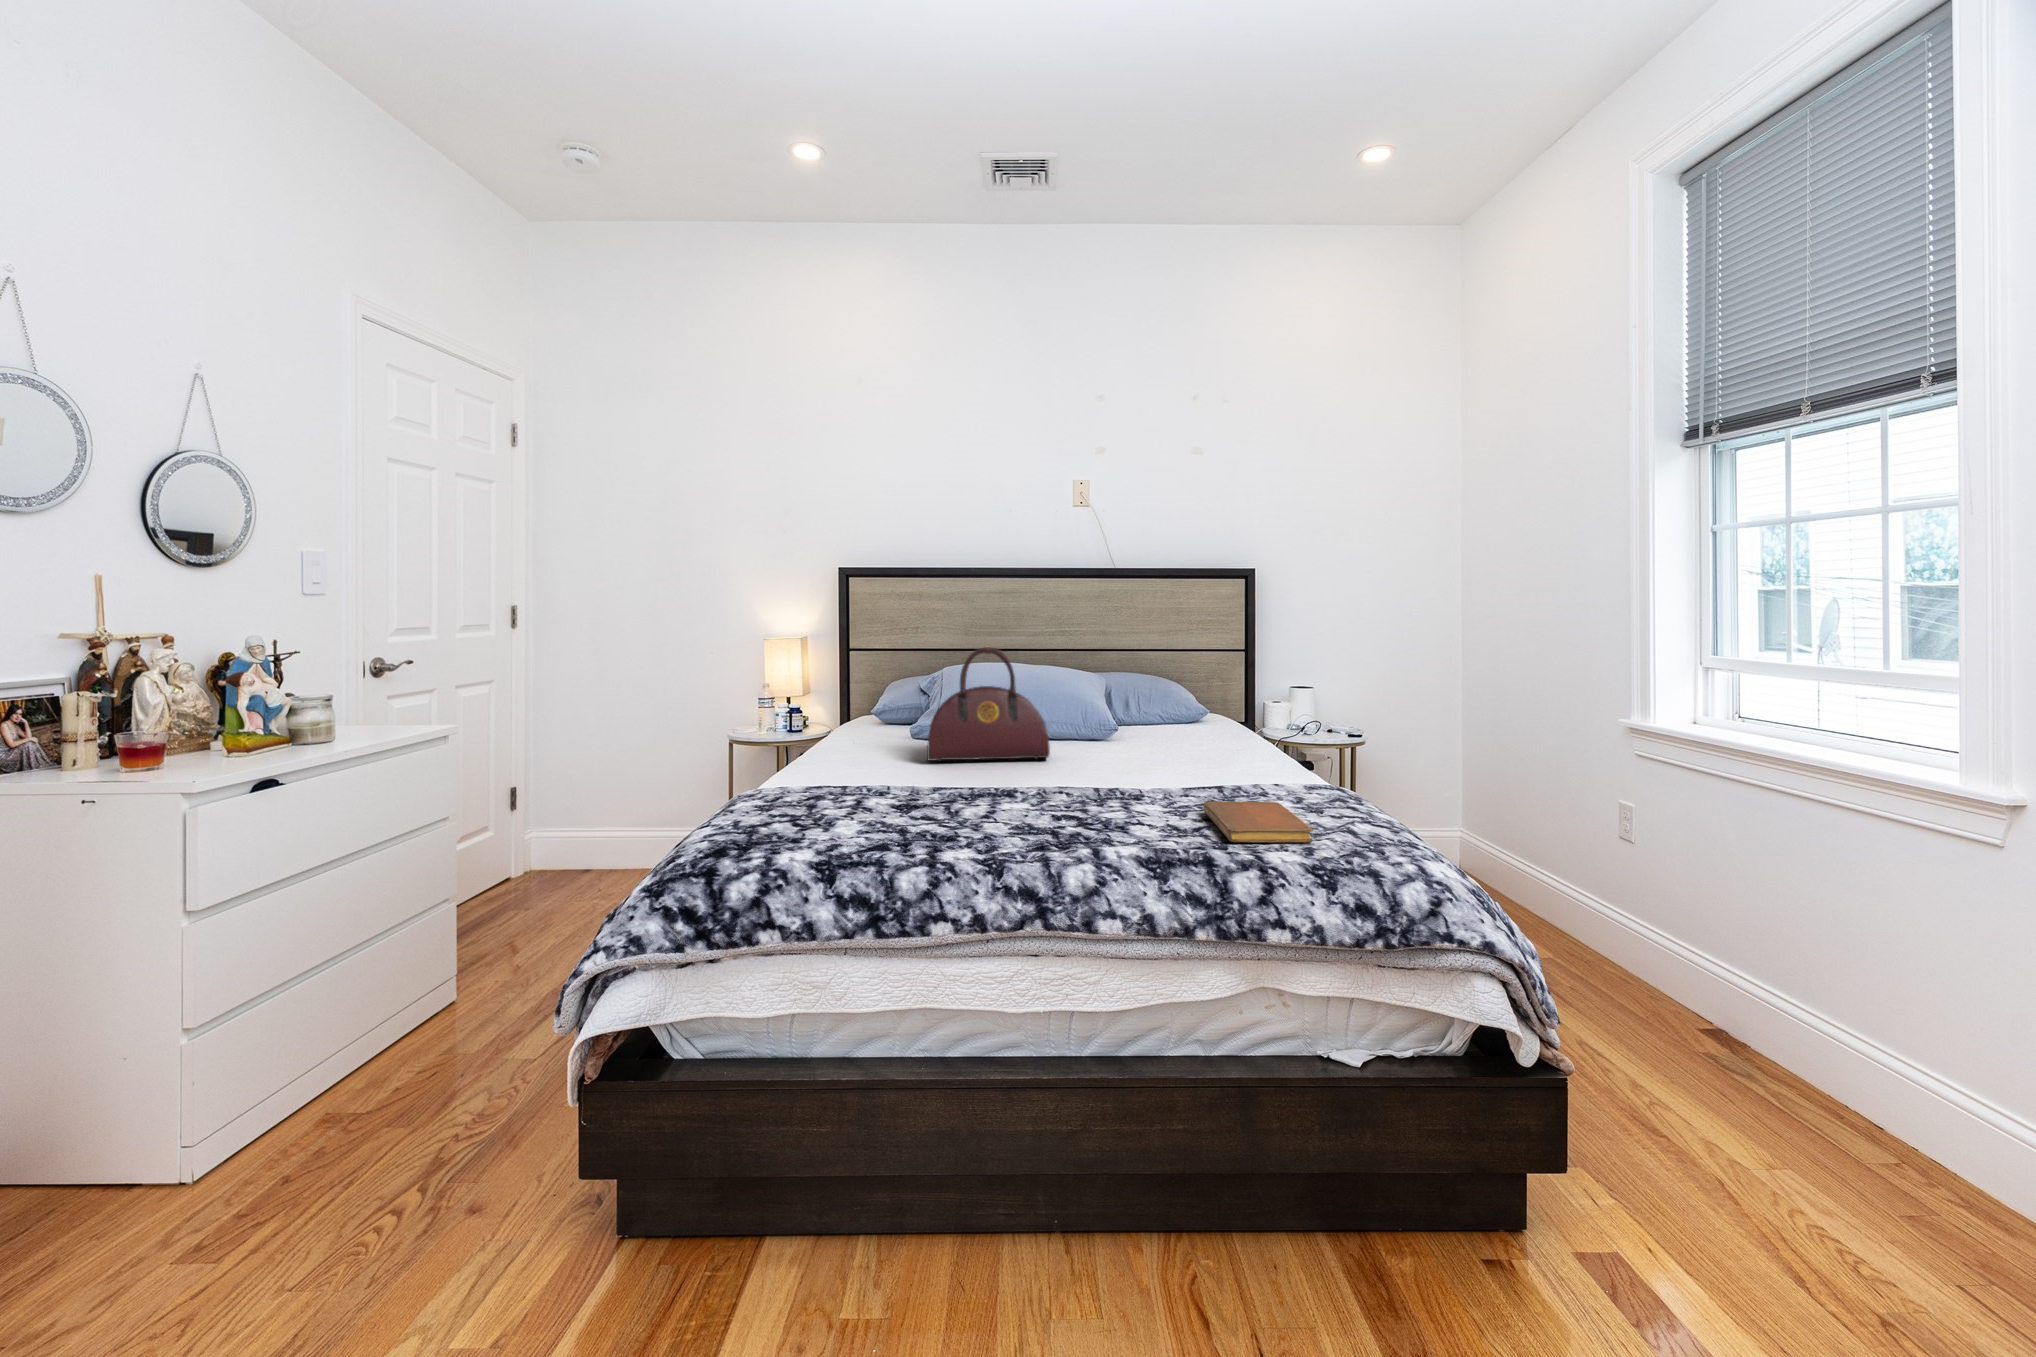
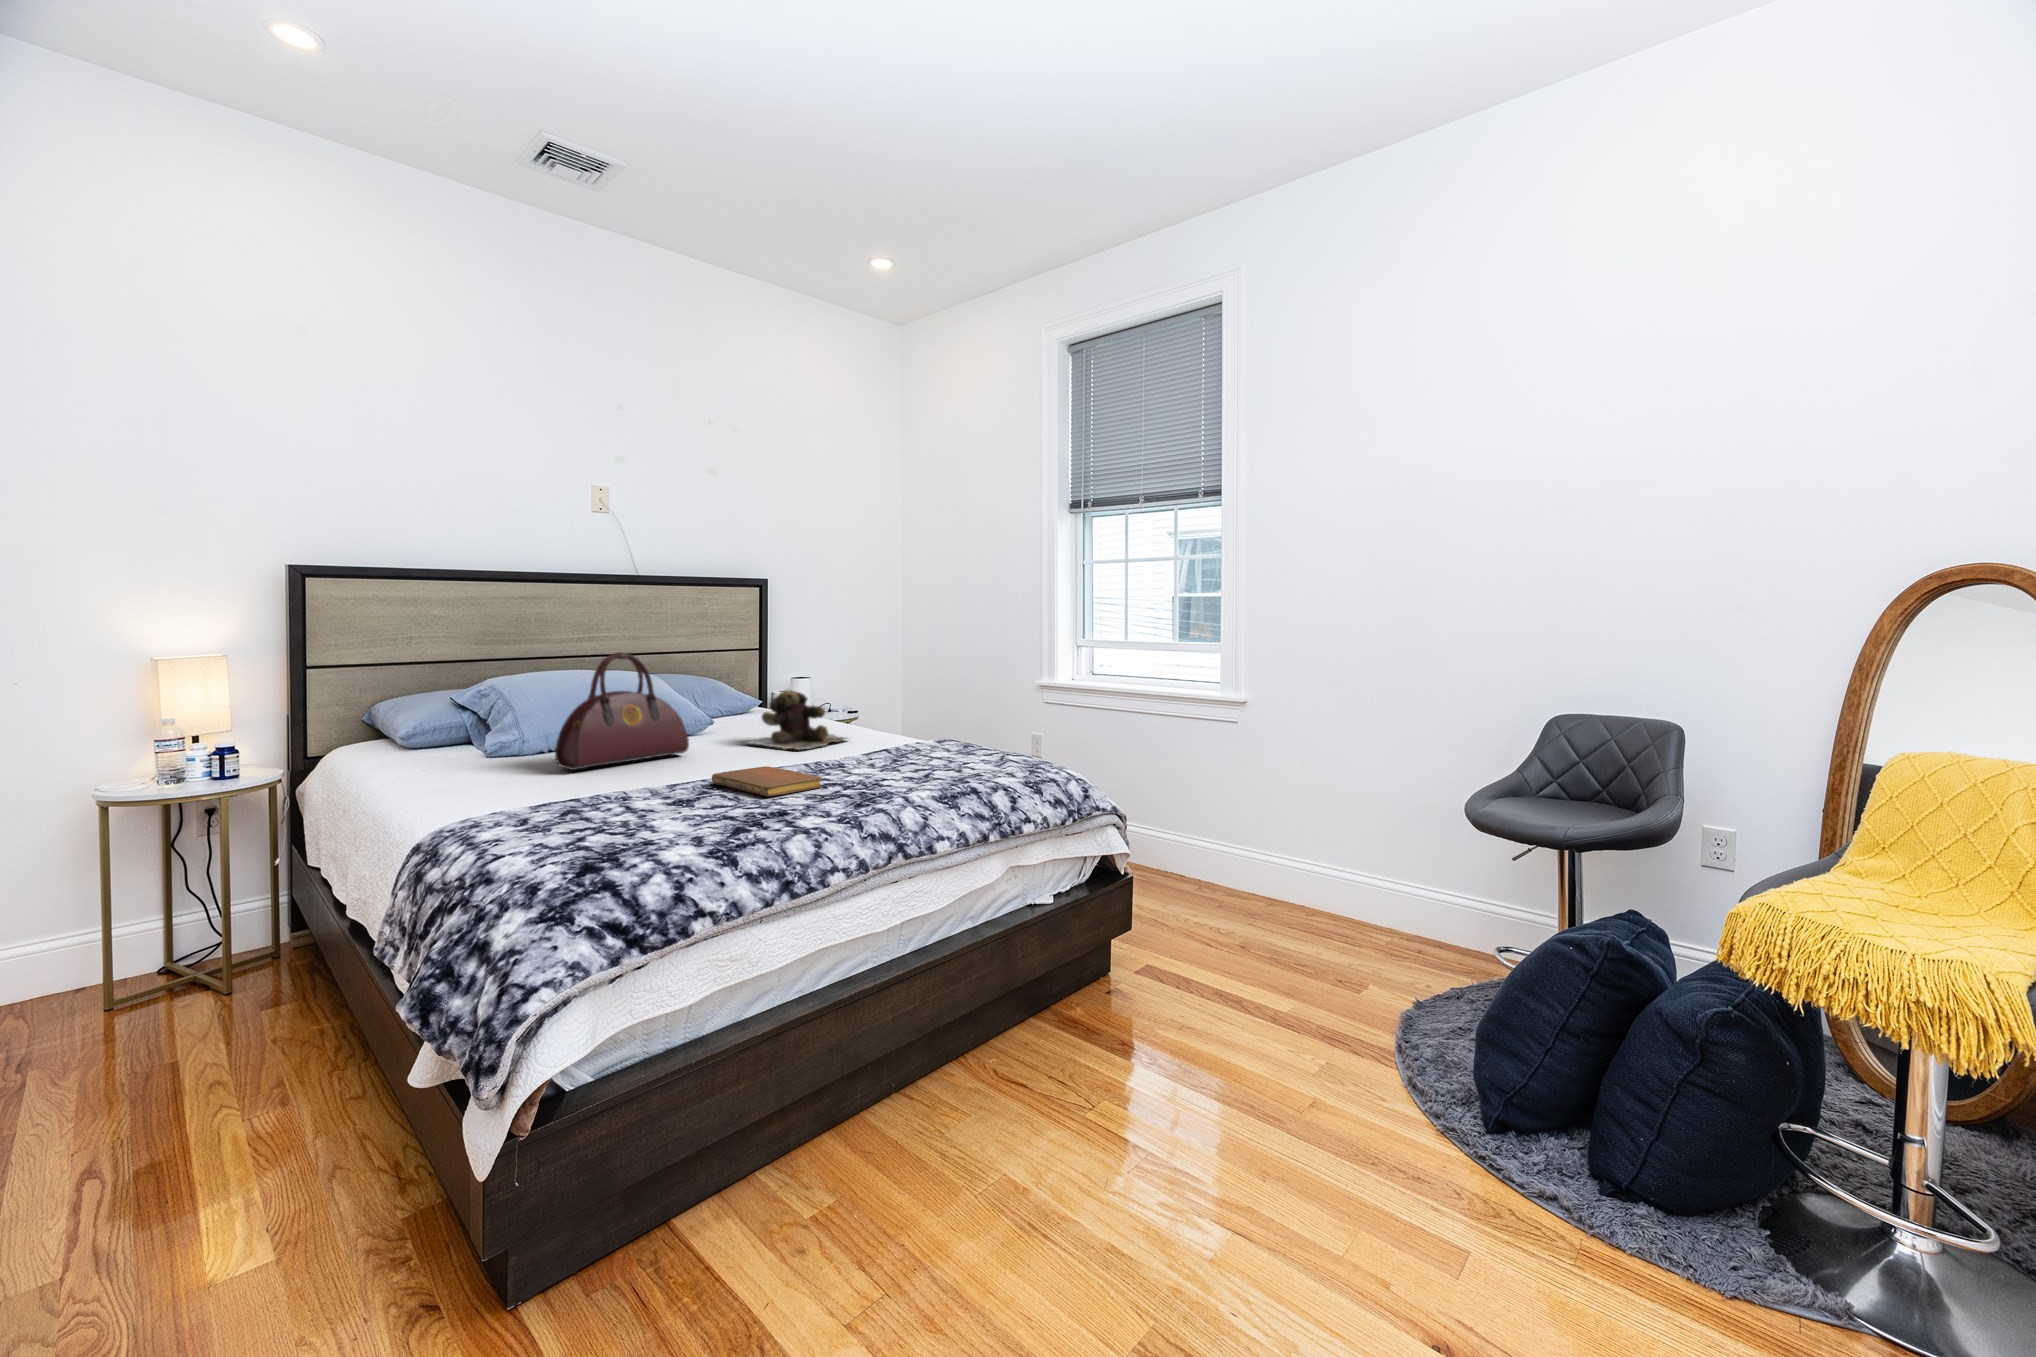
teddy bear: none [1127,698,1244,772] -> present [747,690,847,750]
notebook: present [1203,801,1313,842] -> present [712,766,822,797]

